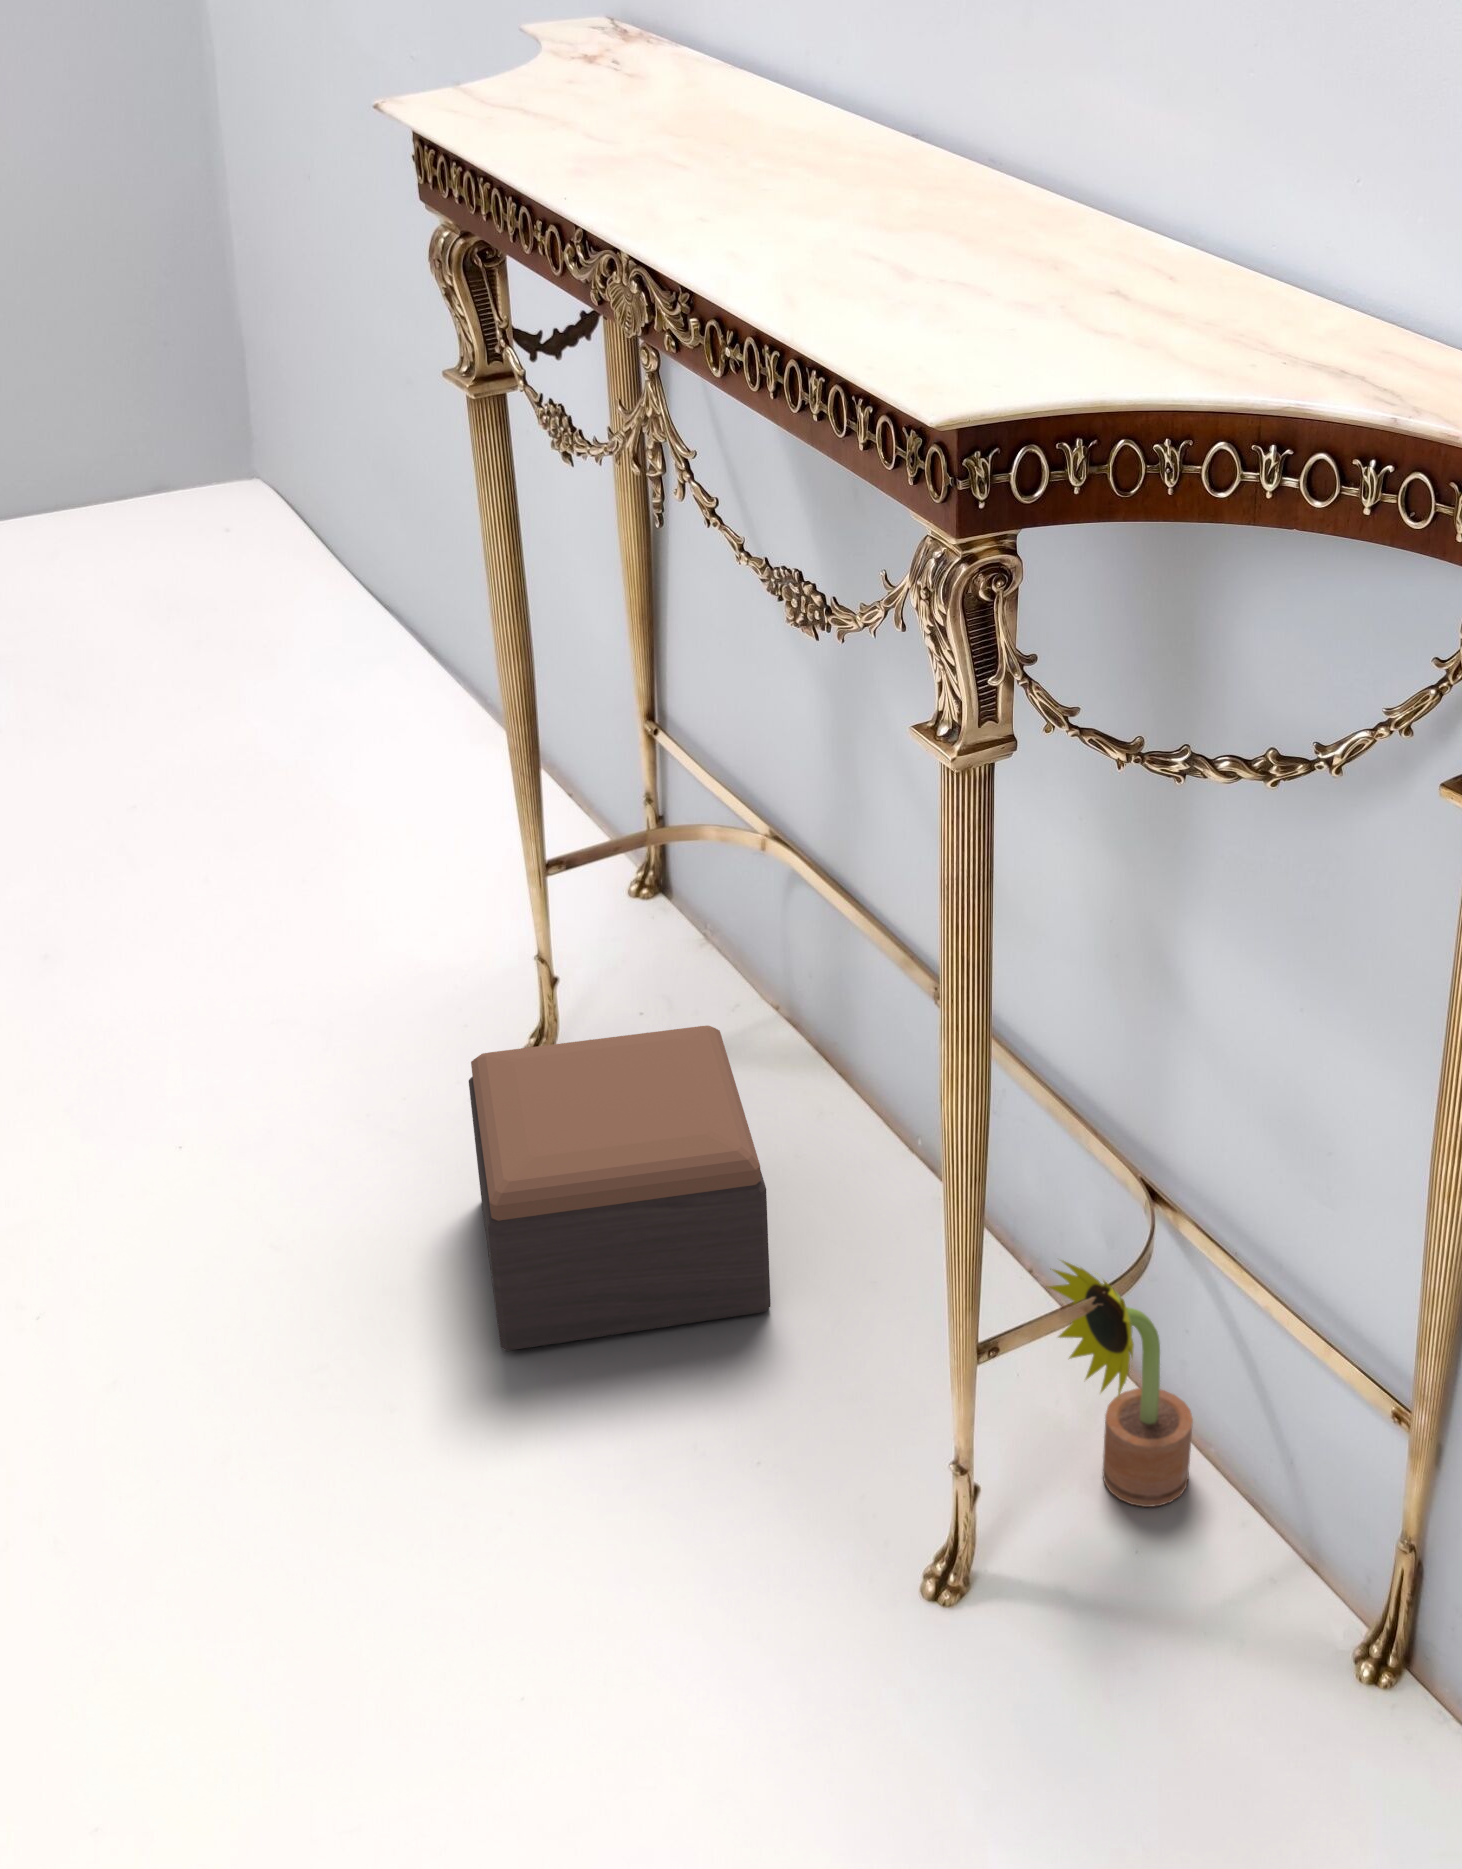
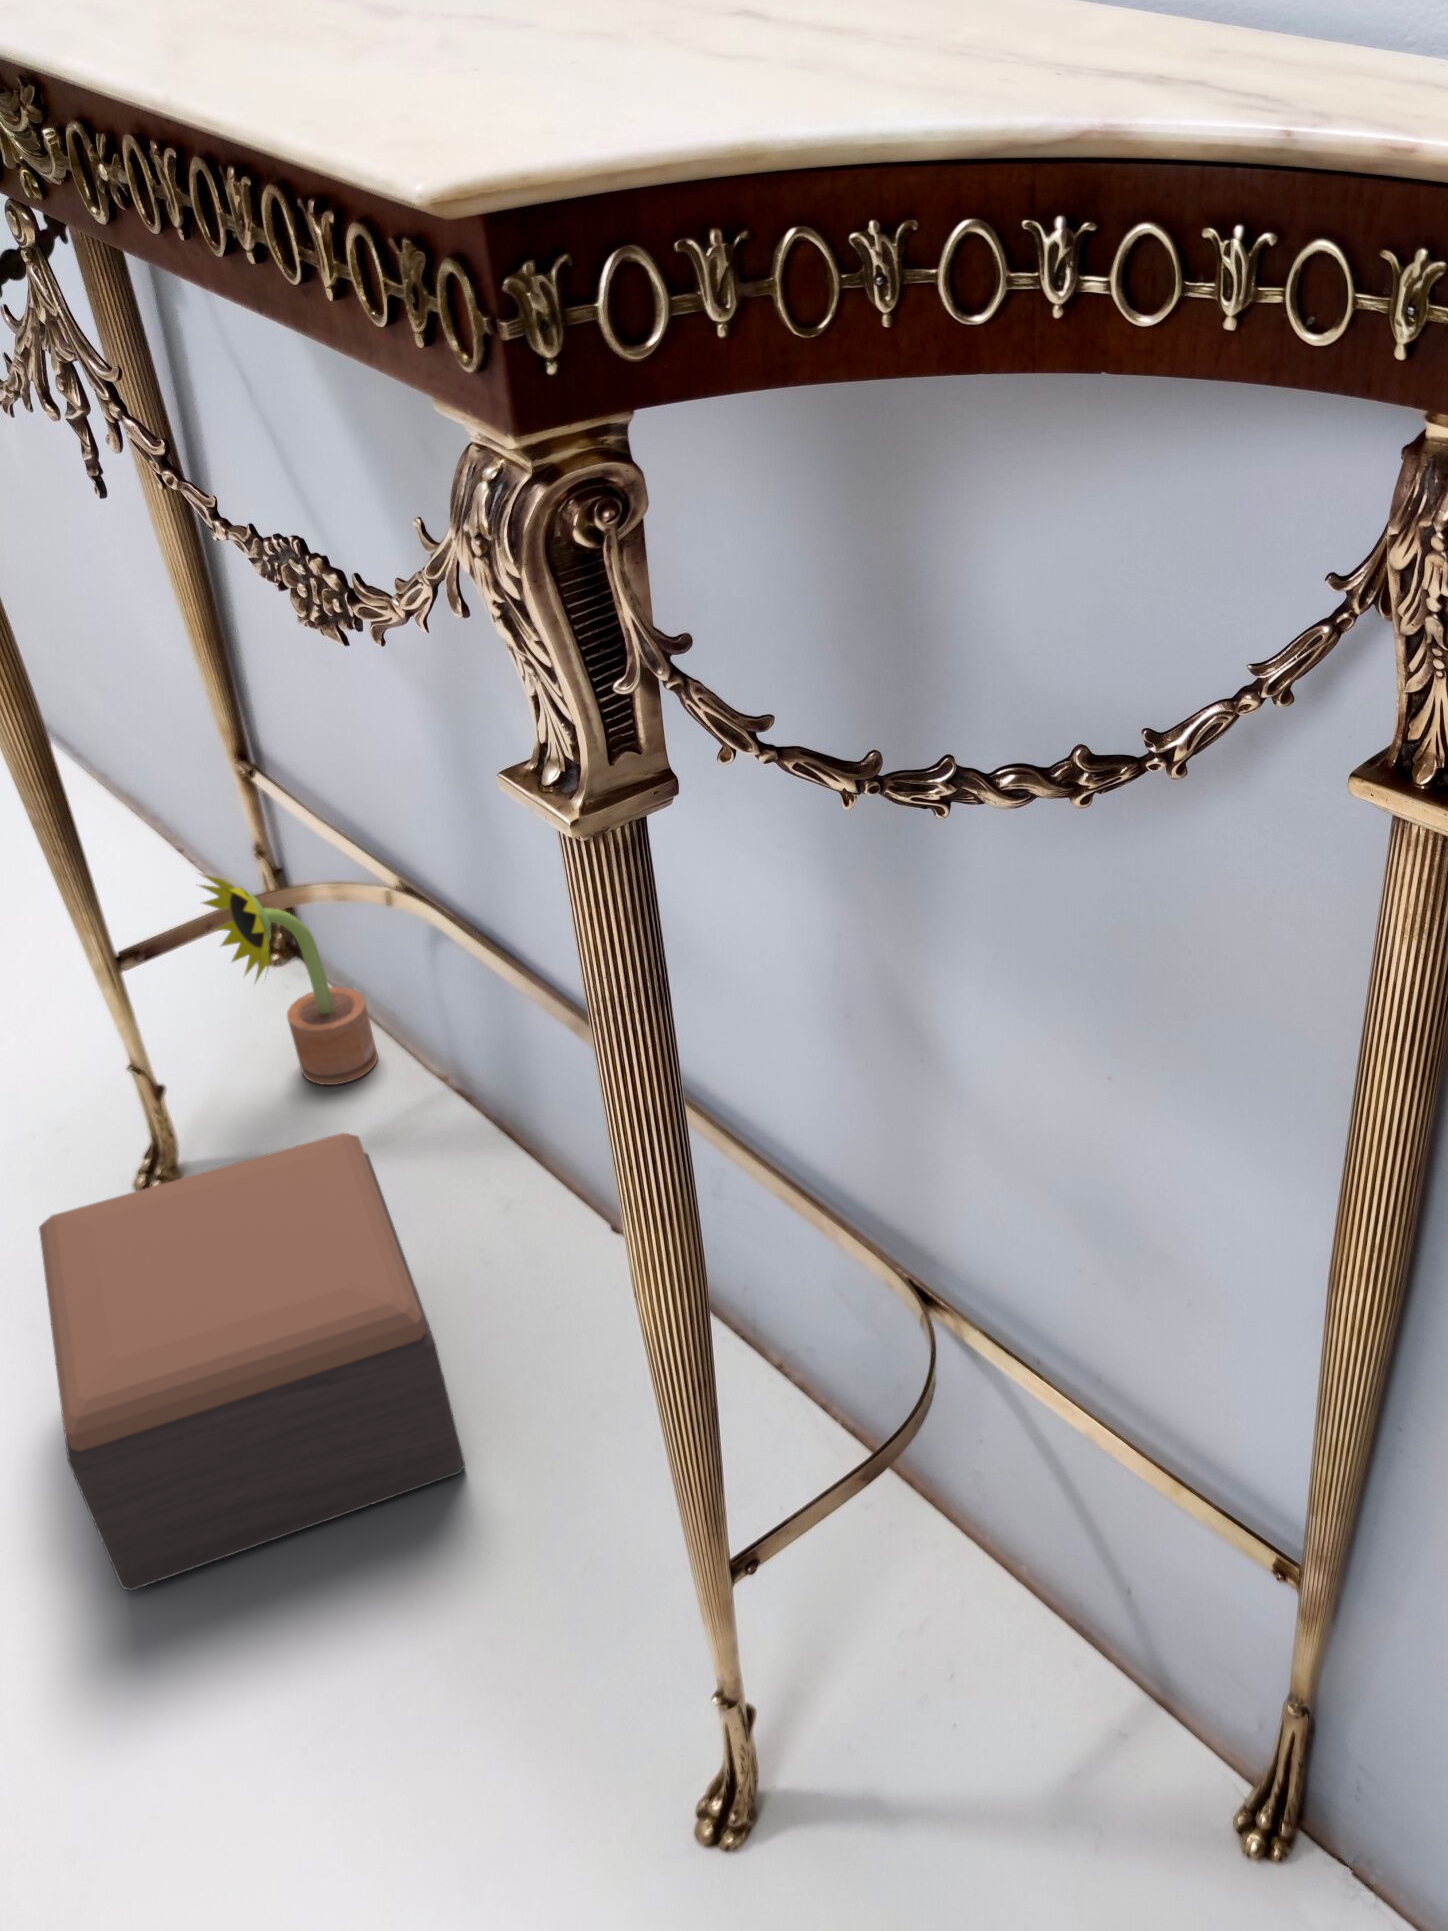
decorative plant: present [1046,1261,1193,1507] -> present [200,875,378,1085]

